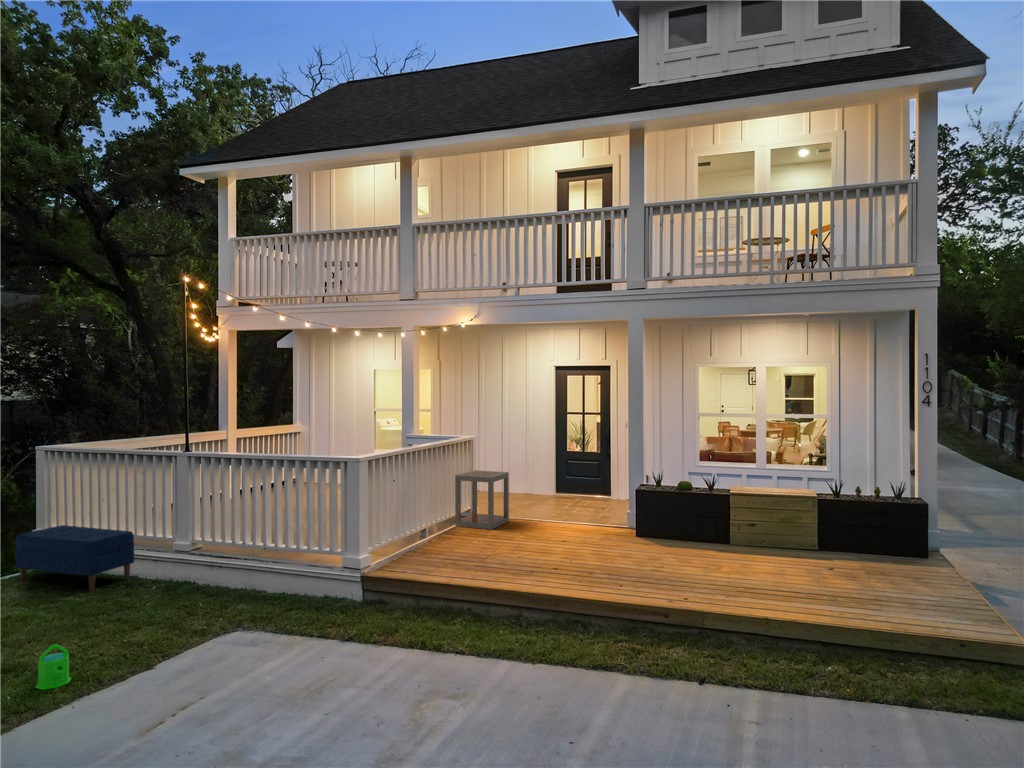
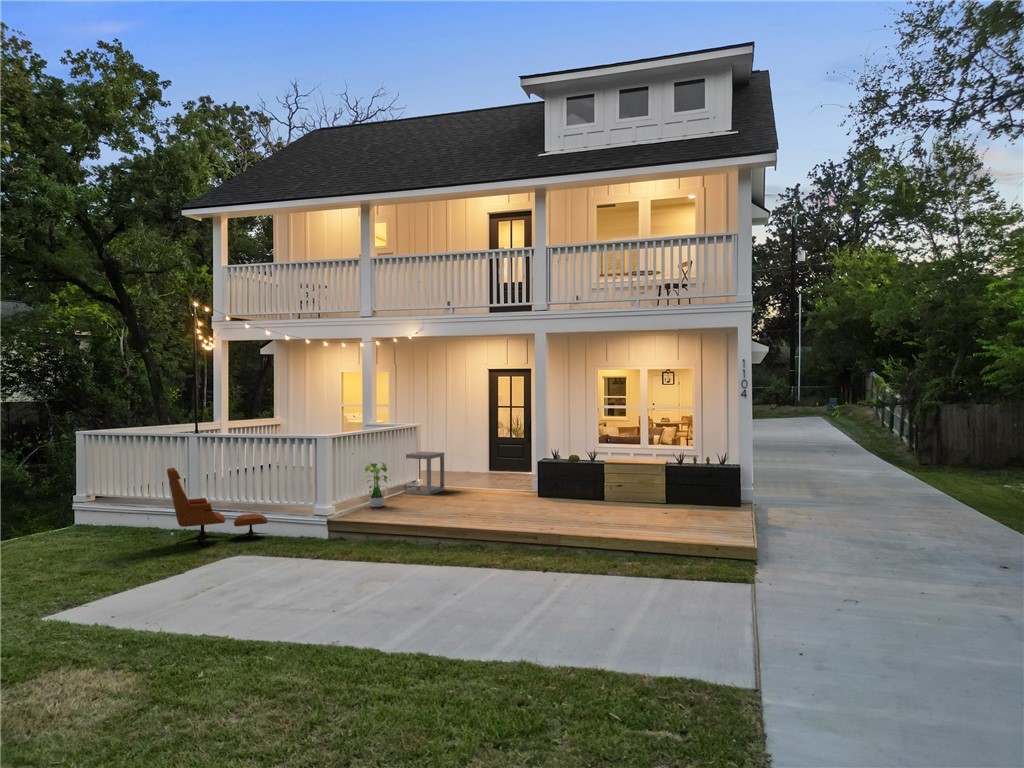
potted plant: none [405,490,447,552] -> present [362,463,389,507]
lounge chair: none [136,503,279,618] -> present [167,468,268,546]
bench: present [15,525,134,591] -> none [68,491,157,535]
watering can: present [36,644,71,690] -> none [114,550,136,578]

